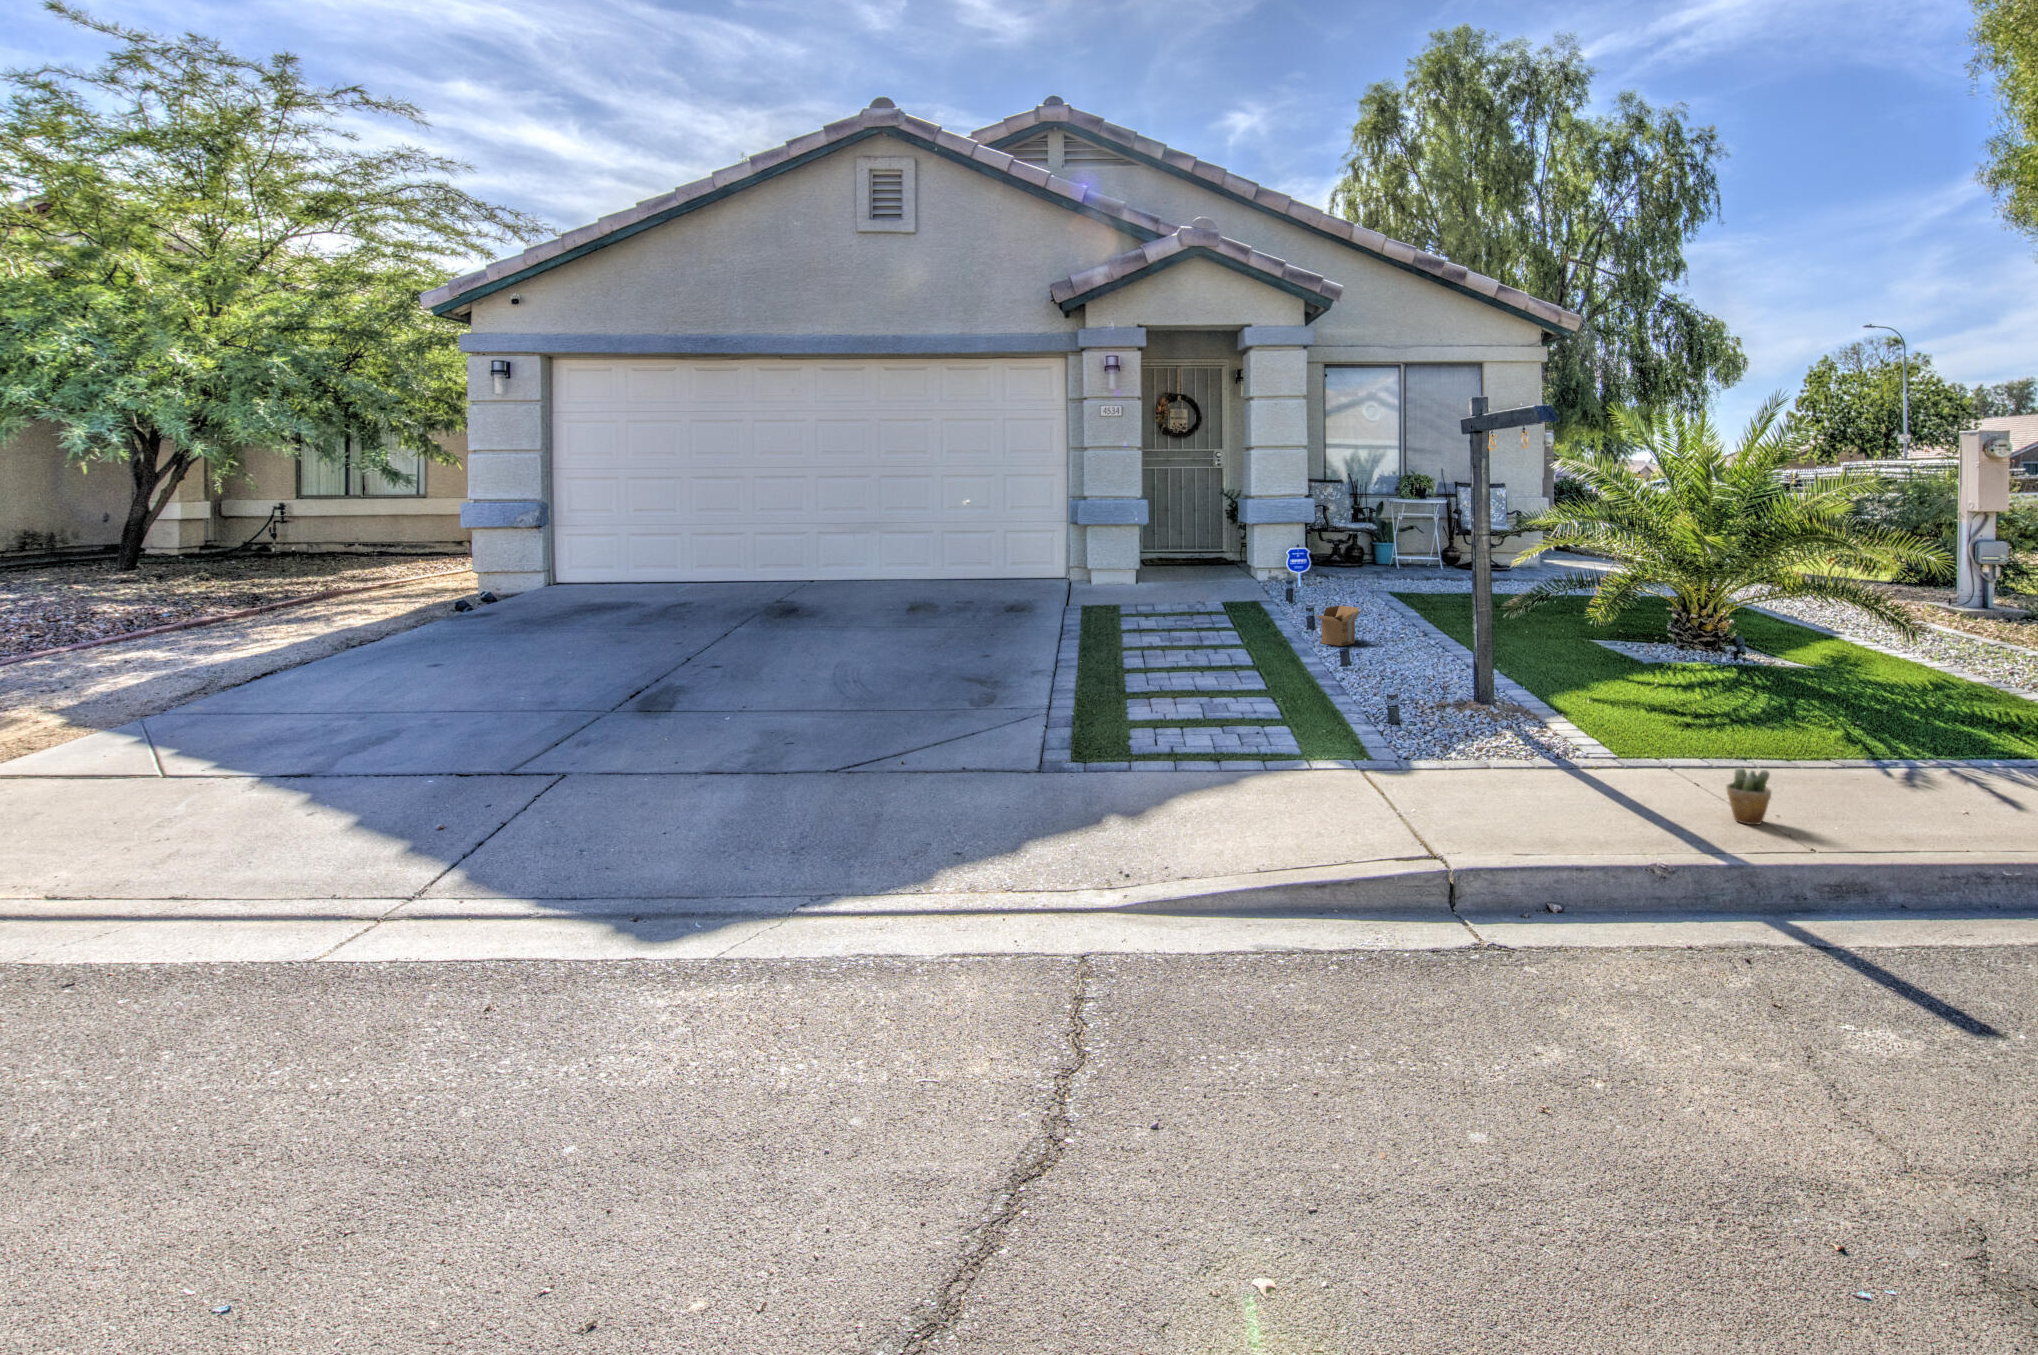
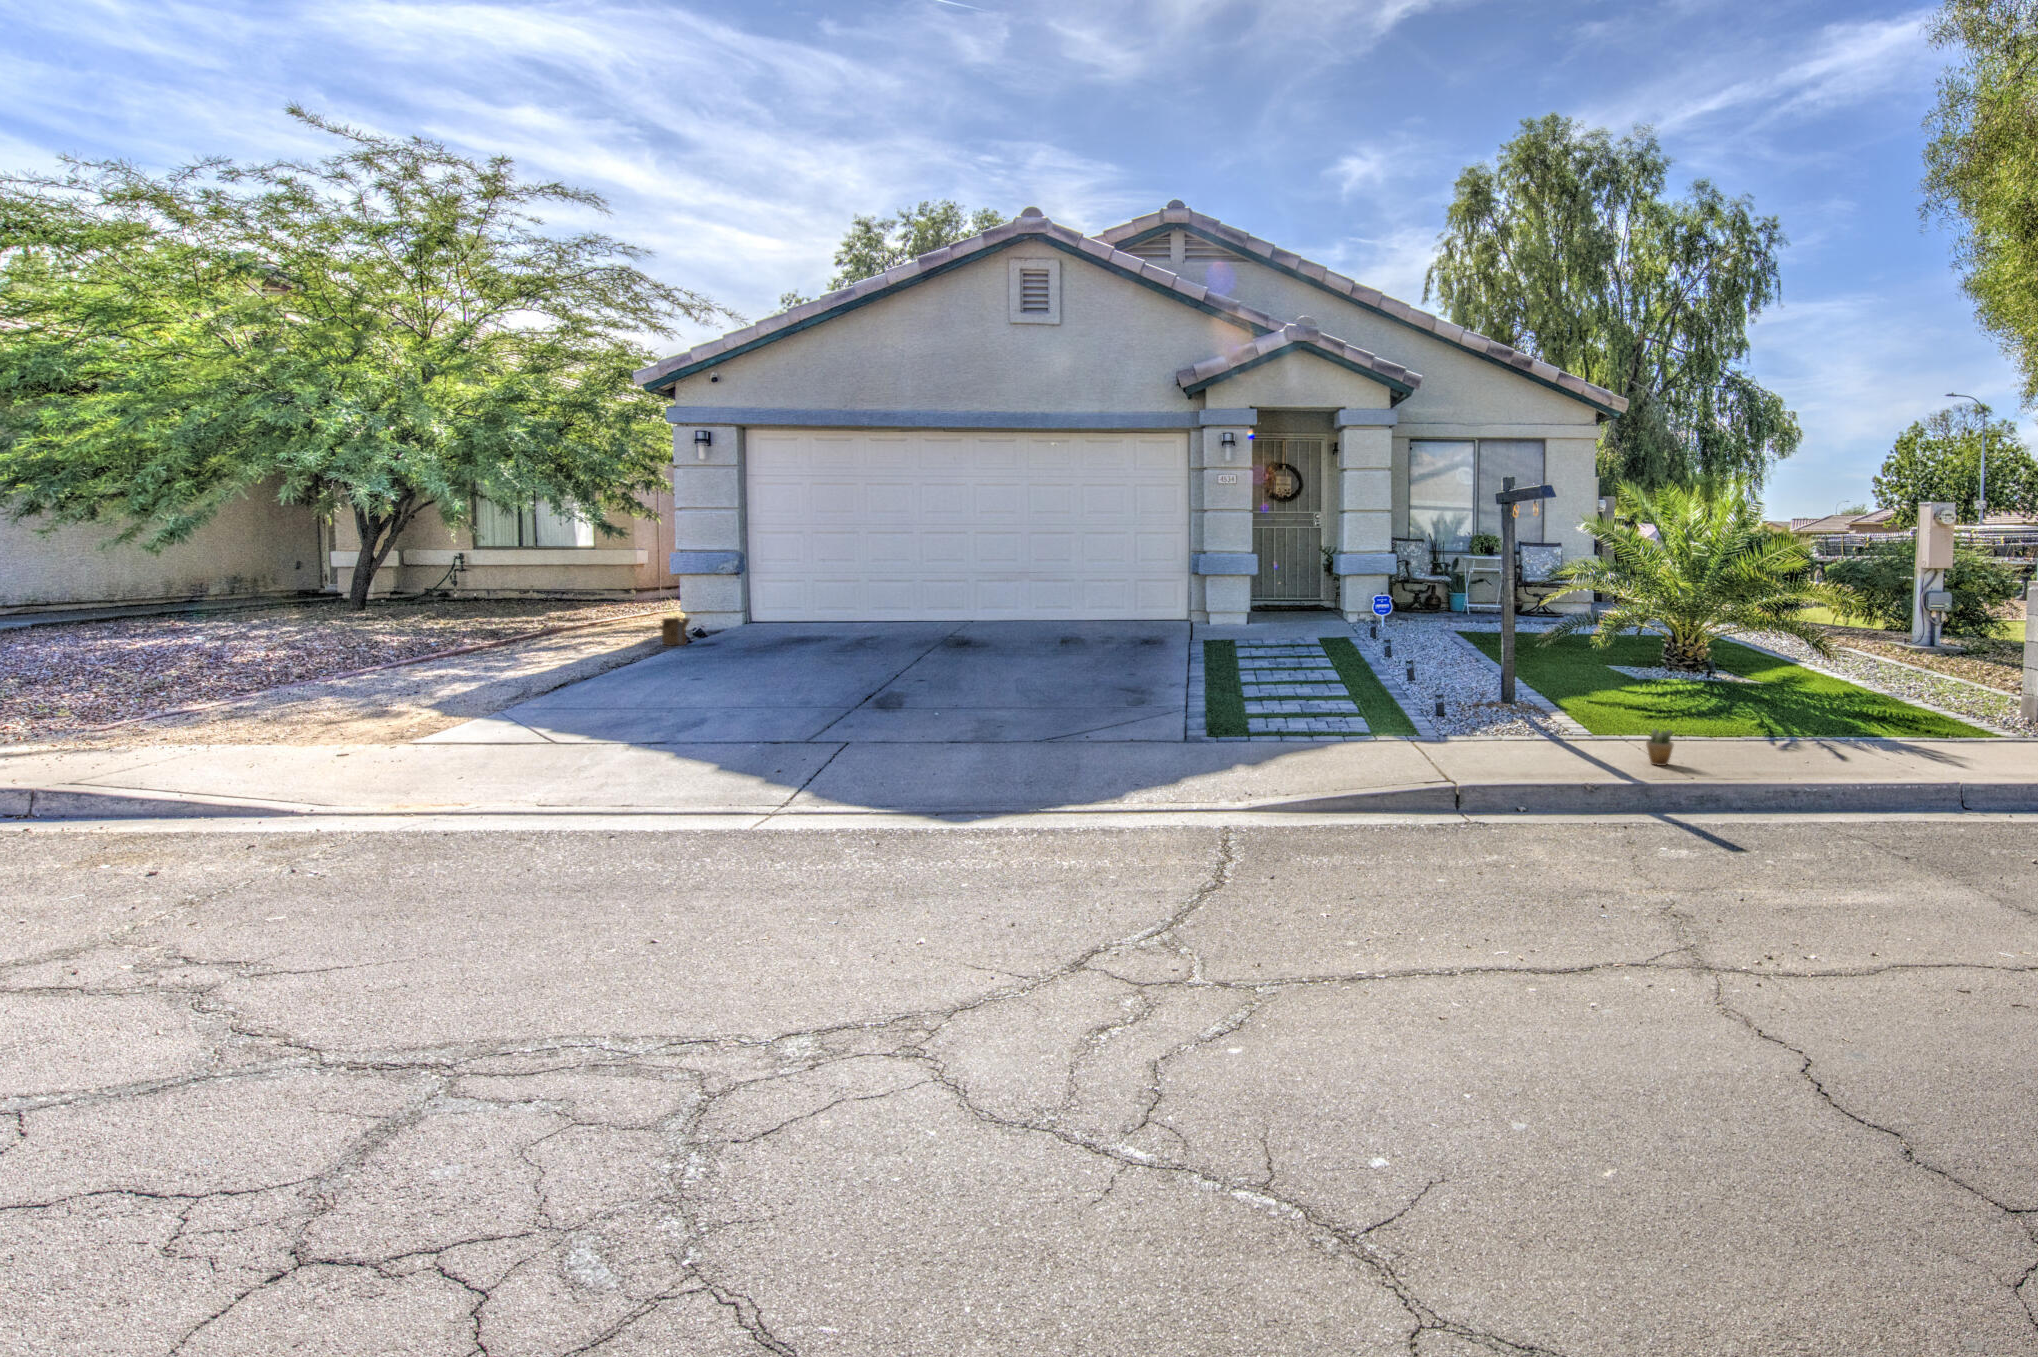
cardboard box: present [1315,606,1362,646] -> present [661,618,690,646]

